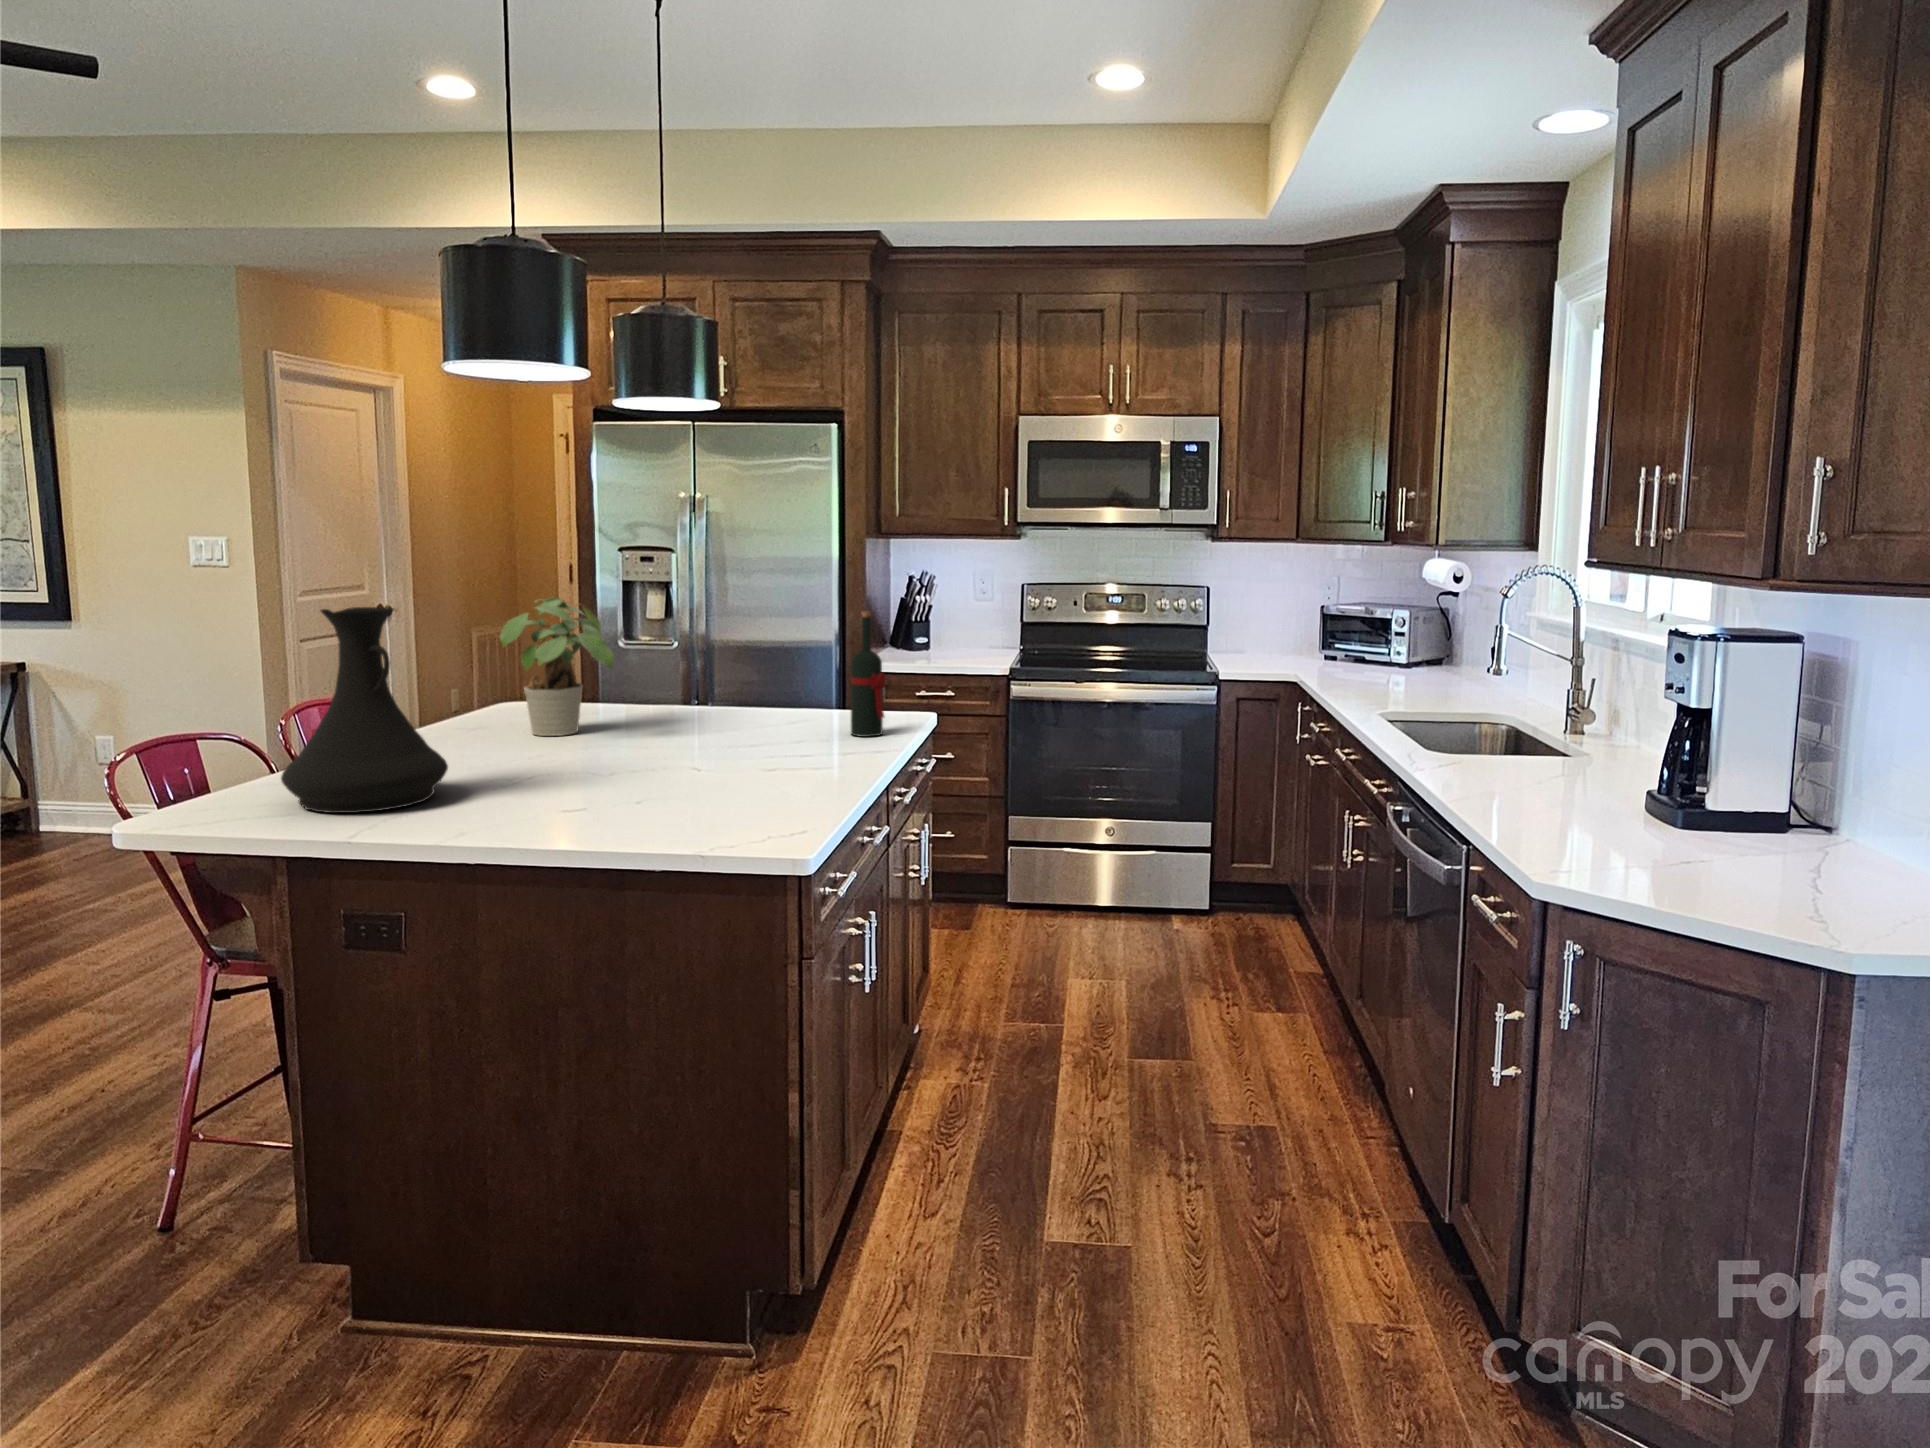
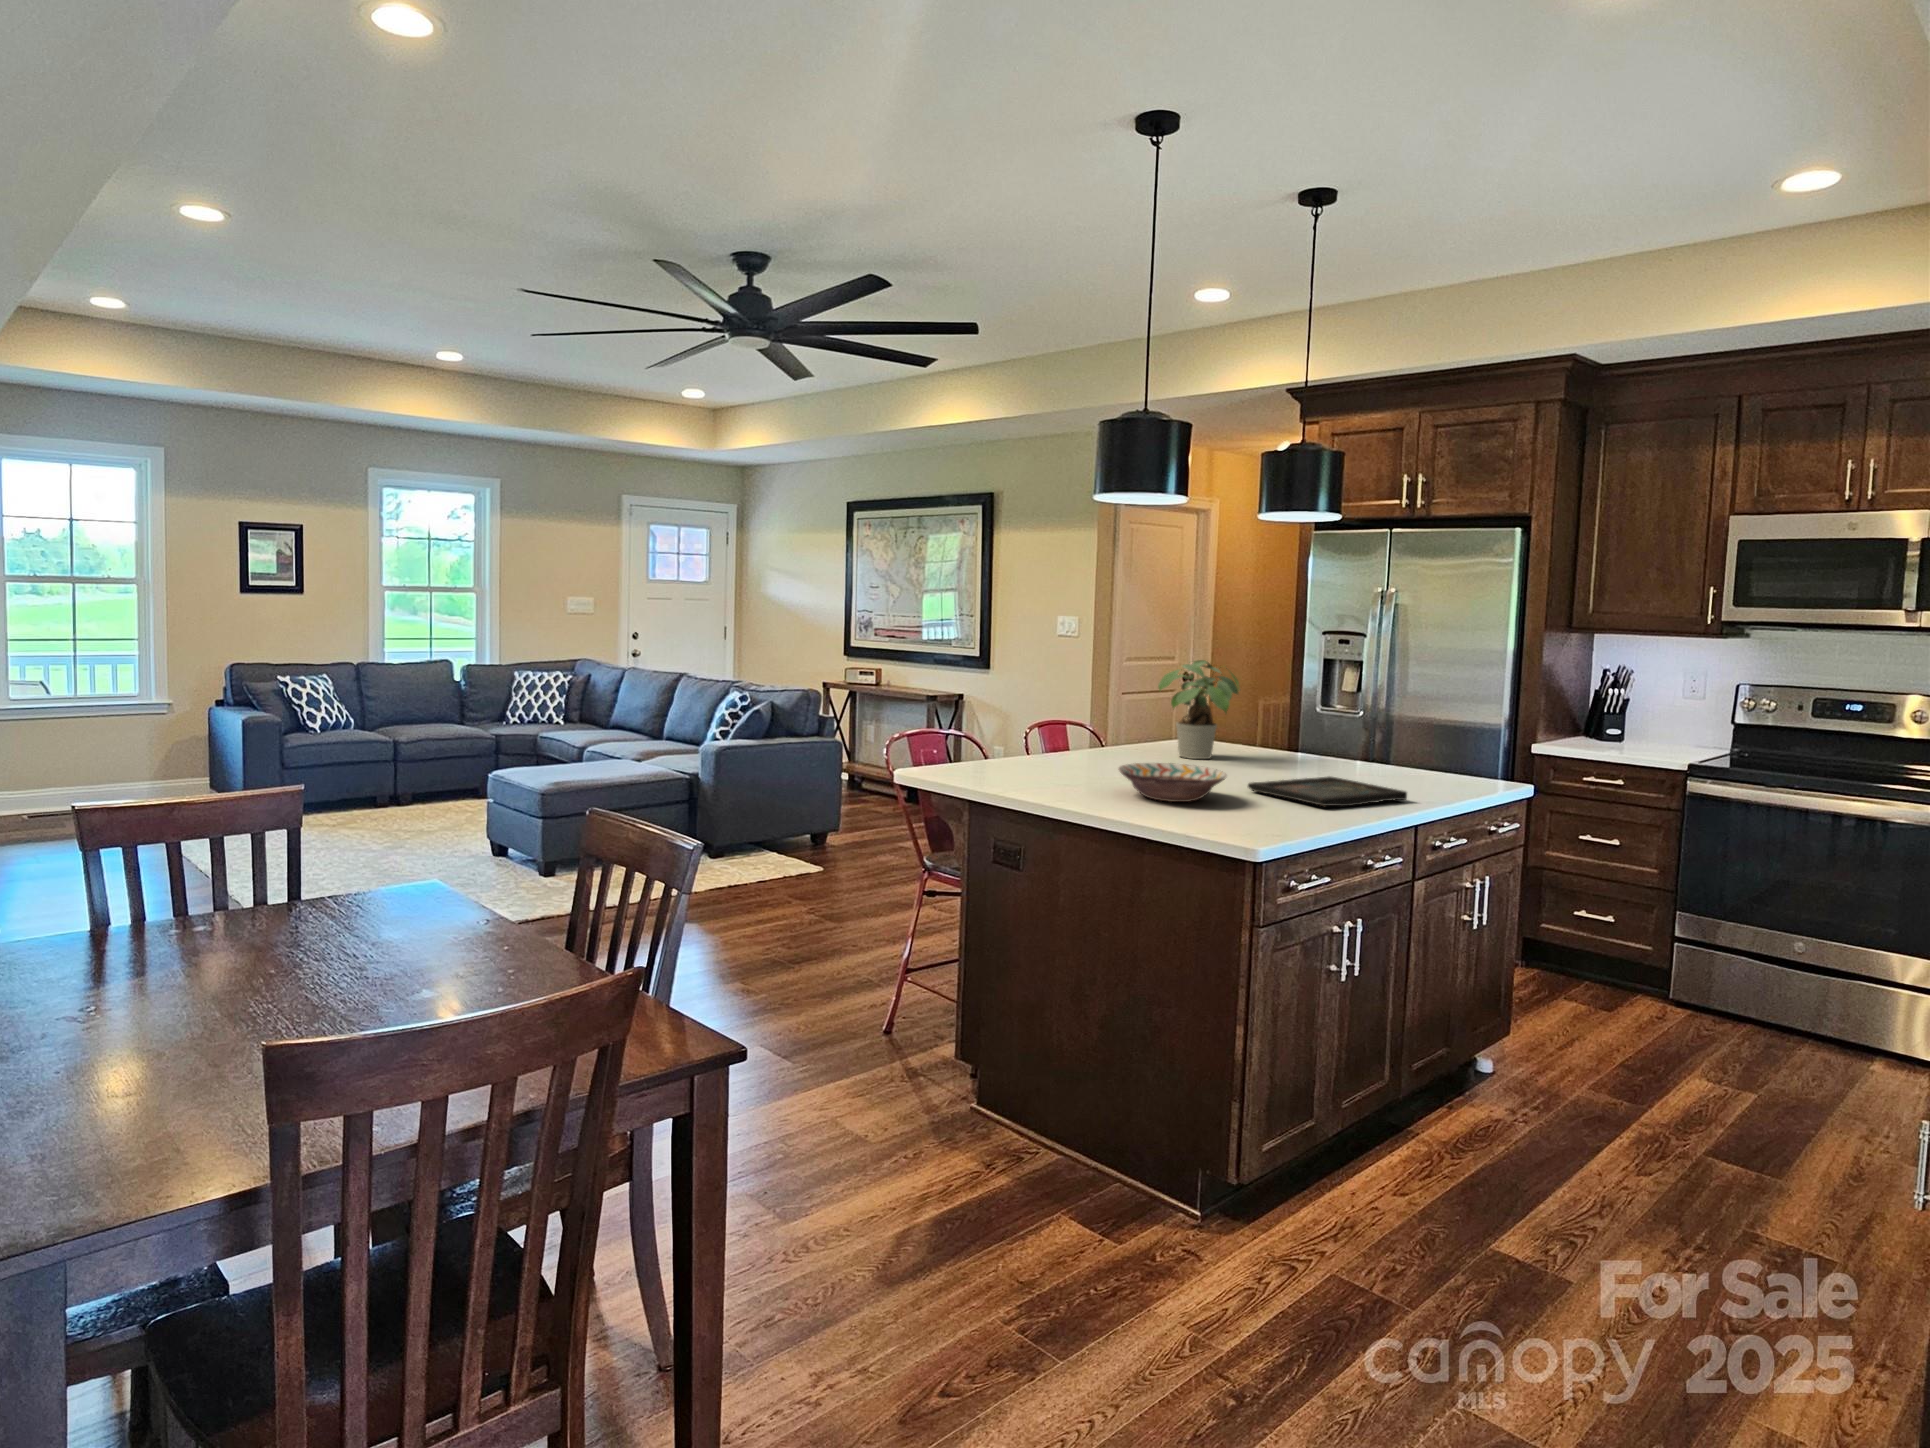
vase: present [281,607,448,813] -> none [989,653,1083,780]
wine bottle: present [851,612,885,737] -> none [1416,686,1450,792]
tray: none [691,736,869,778] -> present [1248,777,1407,806]
decorative bowl: none [531,750,691,809] -> present [1118,763,1227,802]

